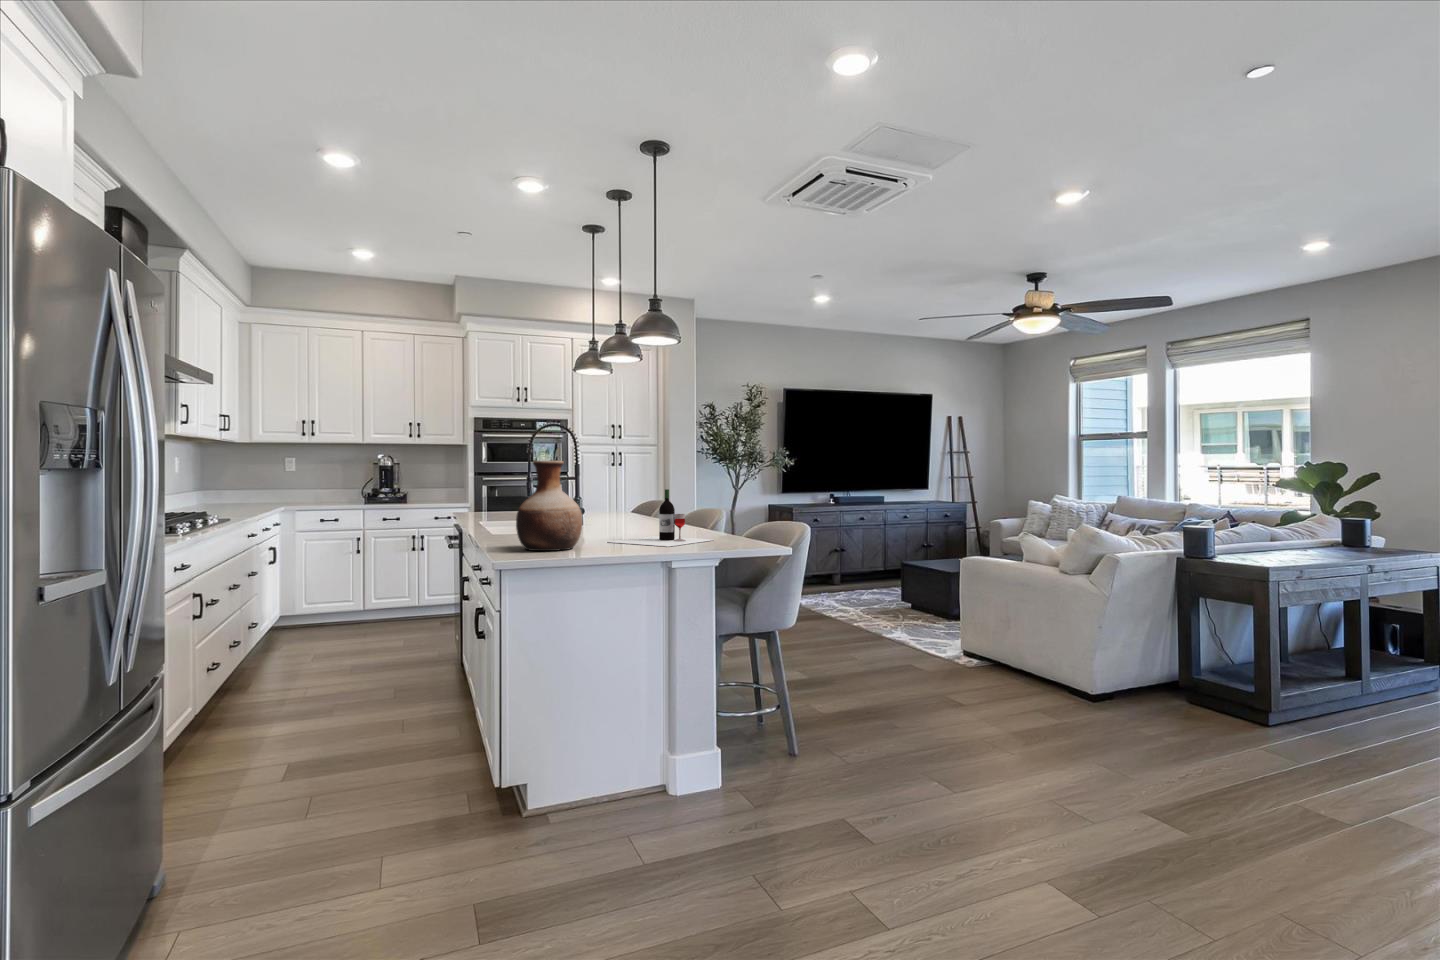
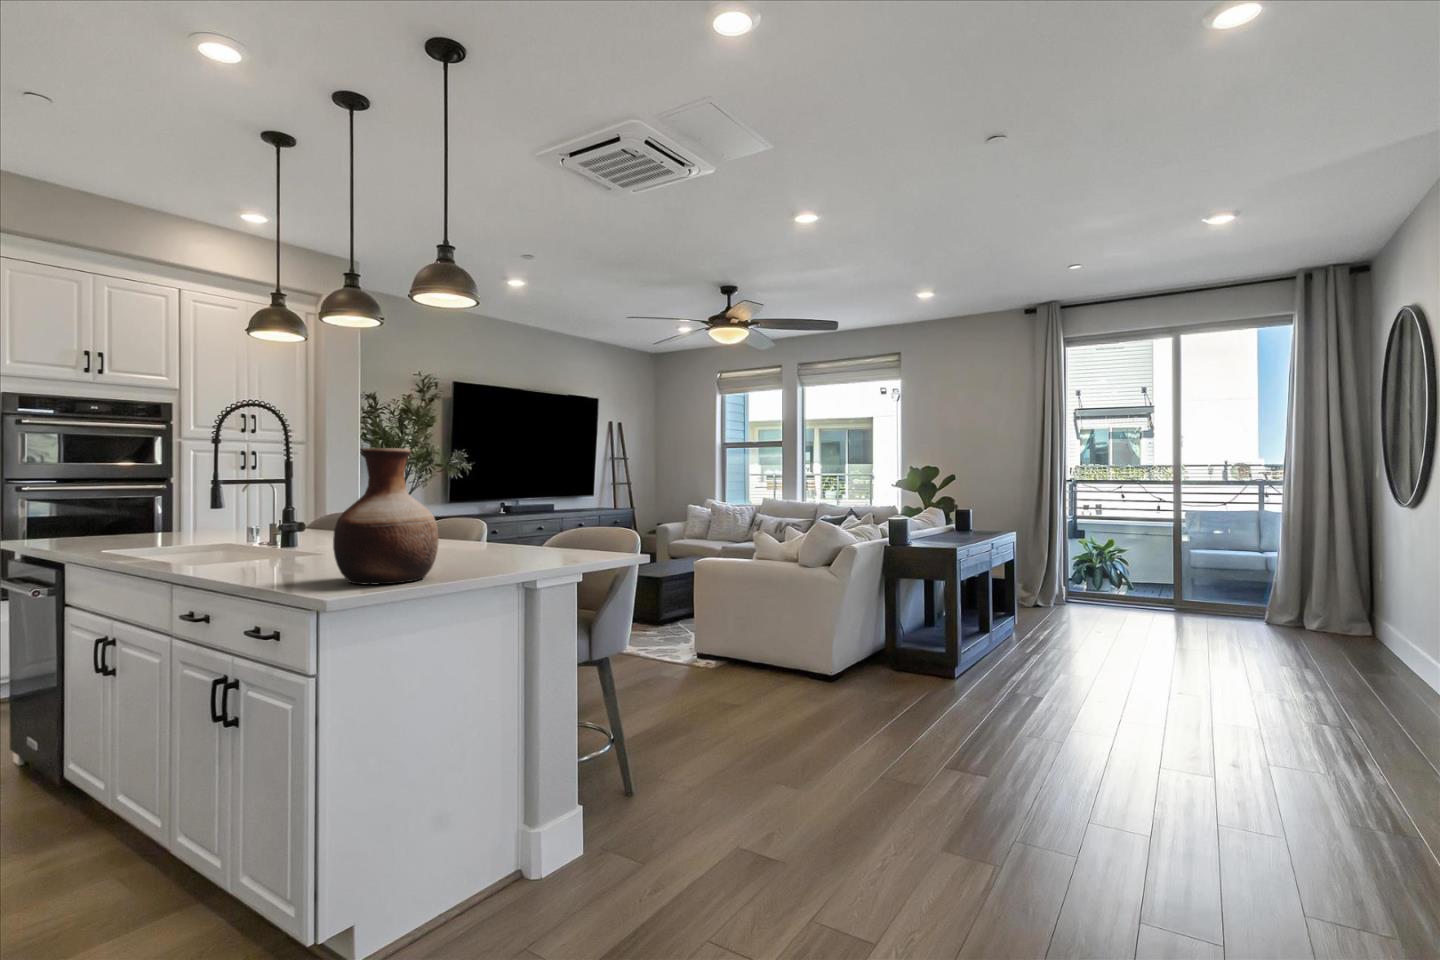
wine bottle: present [609,489,712,547] -> none [436,491,571,565]

